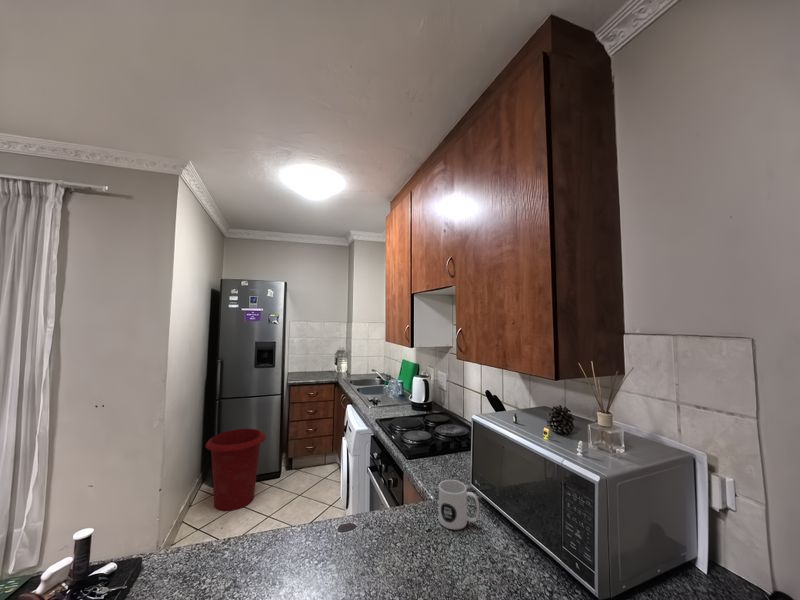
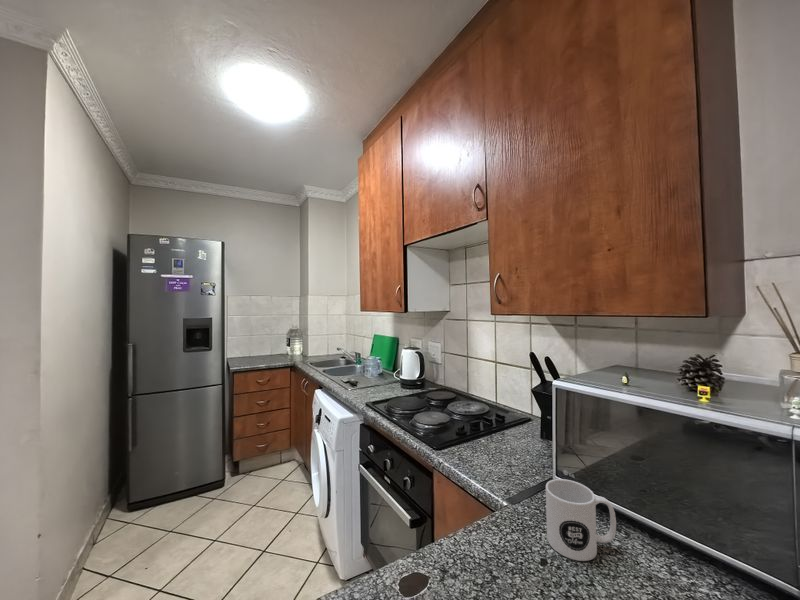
waste bin: present [206,429,266,511] -> none [113,431,204,545]

